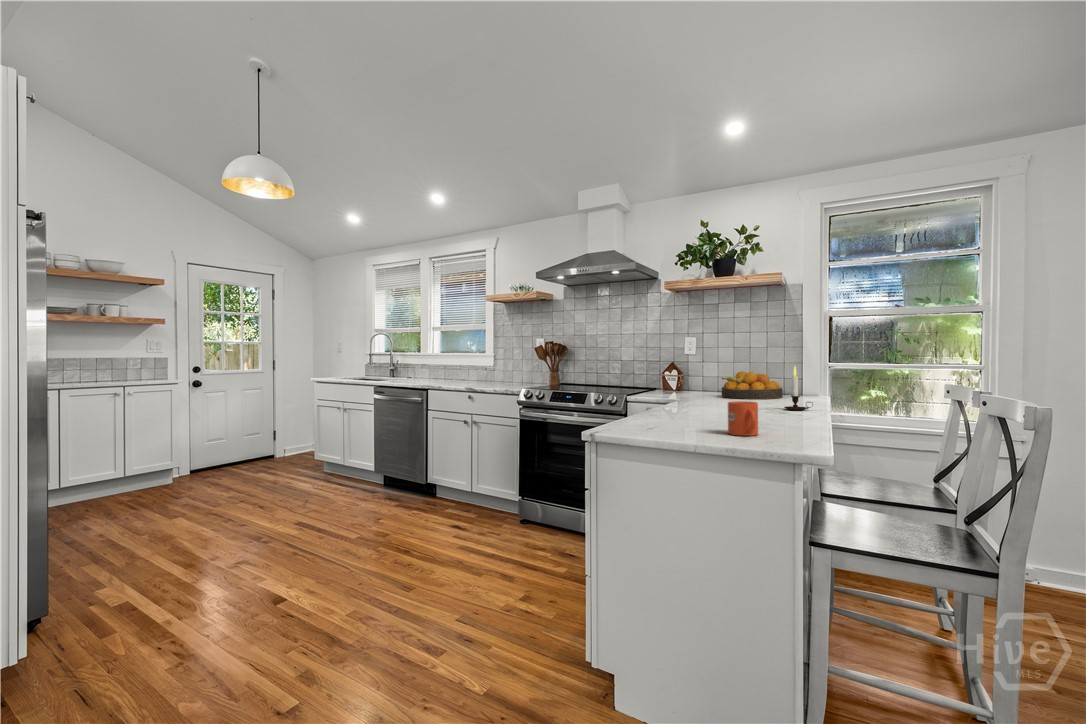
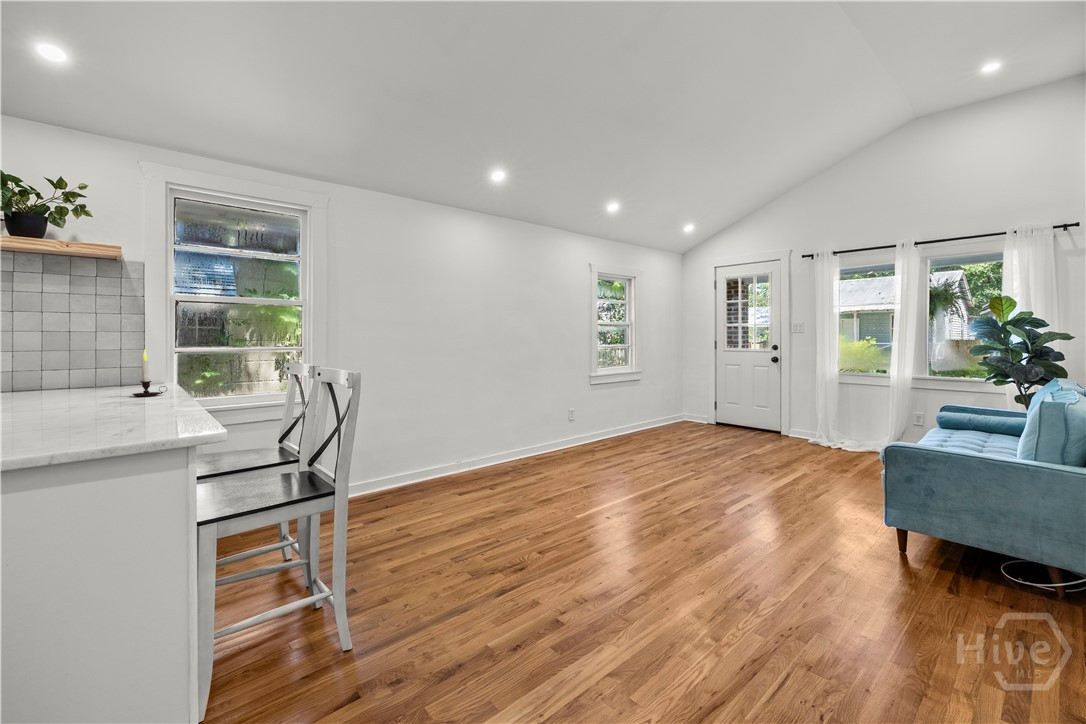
fruit bowl: present [722,371,783,399] -> none [25,357,121,390]
mug: present [728,401,758,436] -> none [72,388,118,428]

